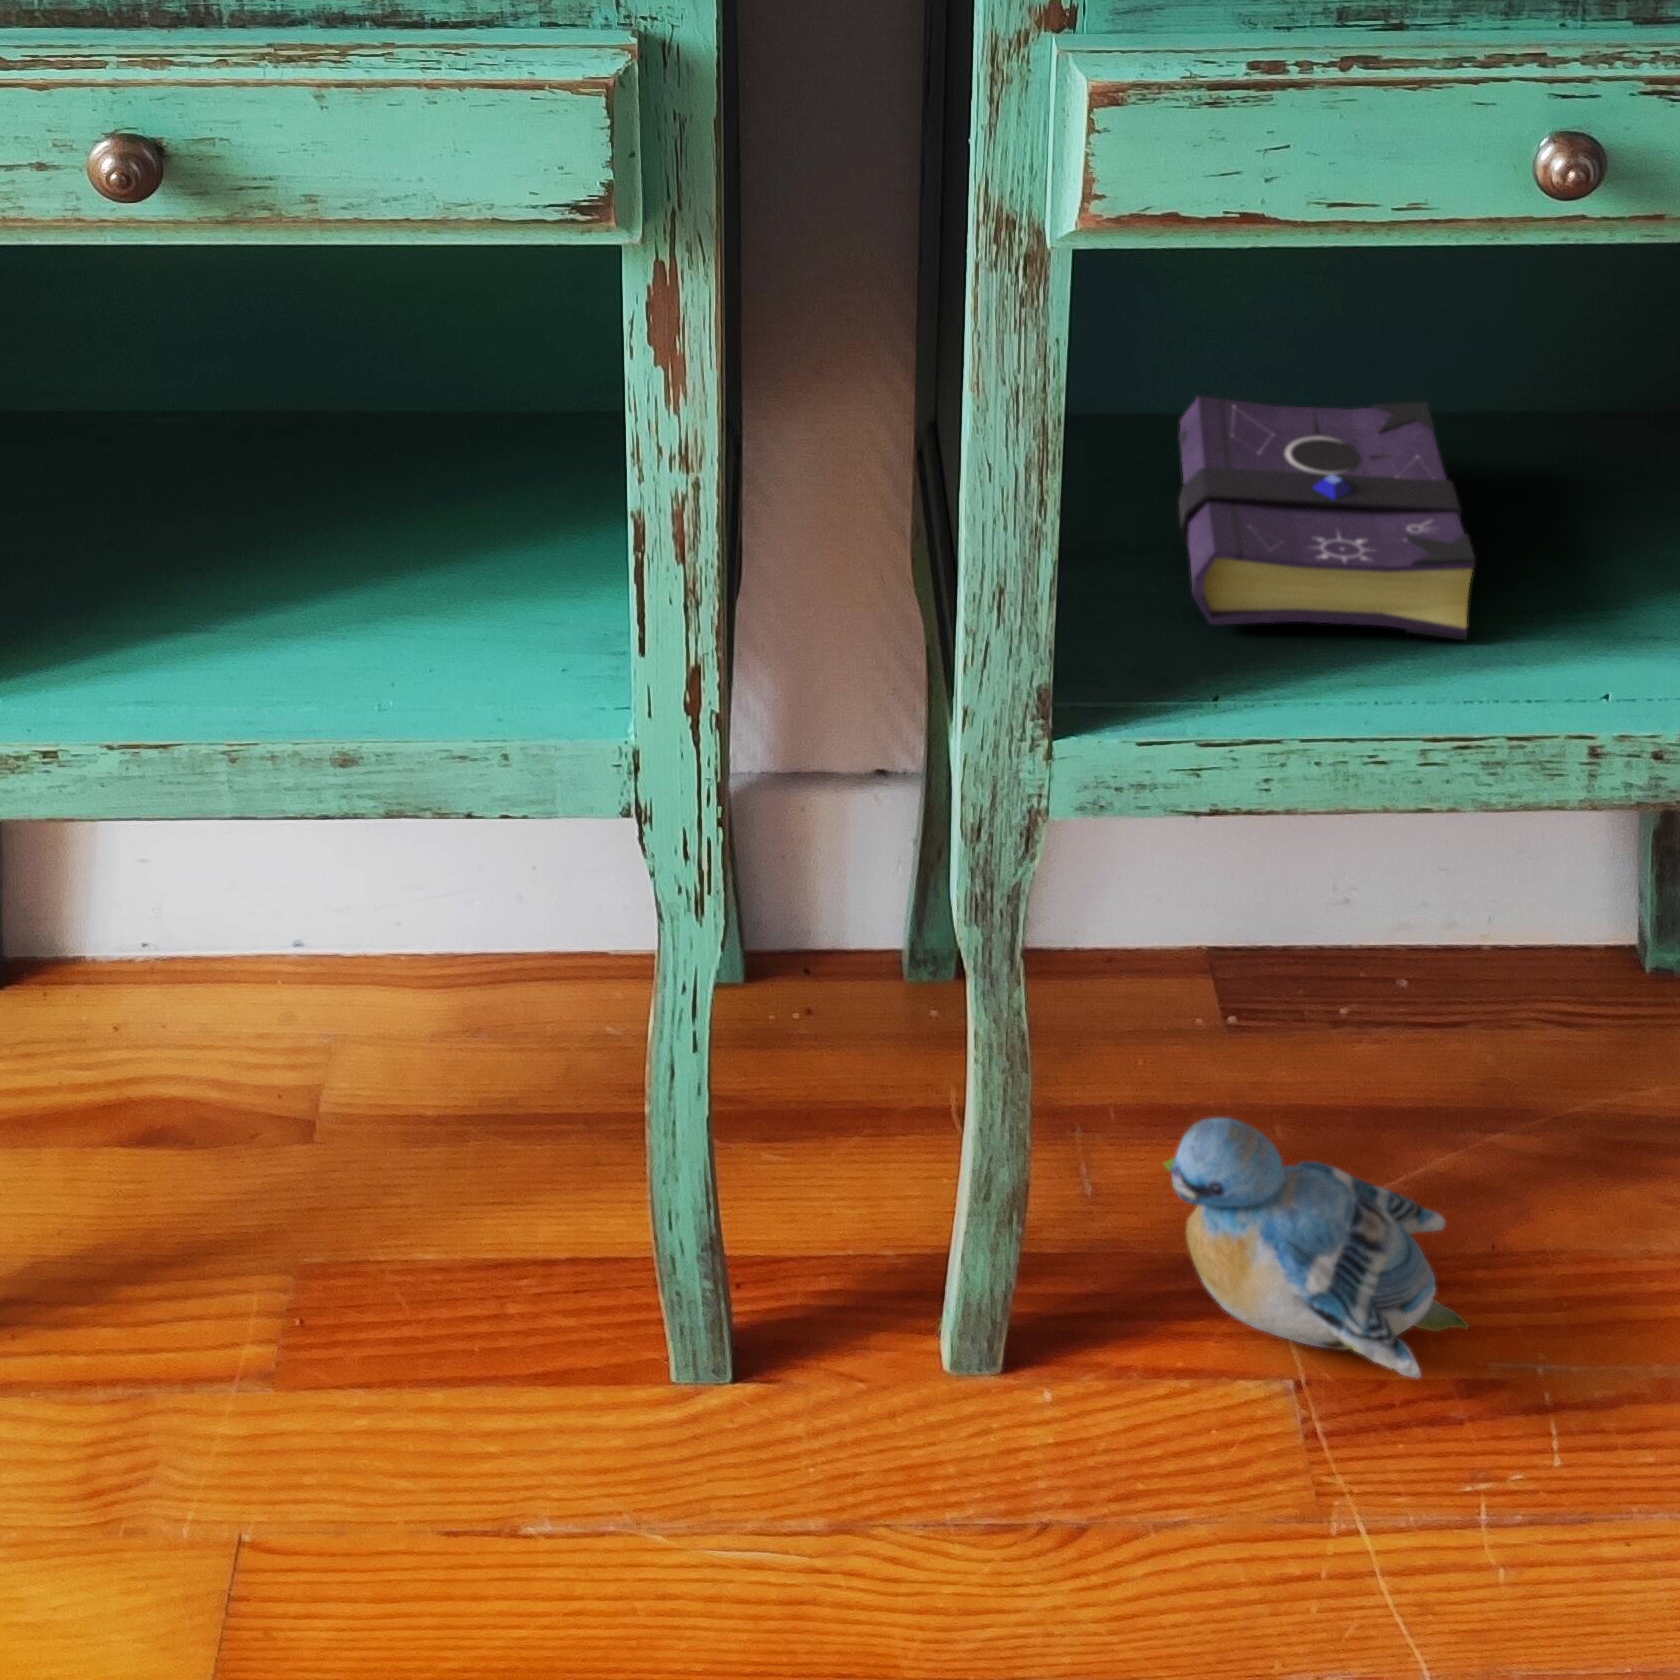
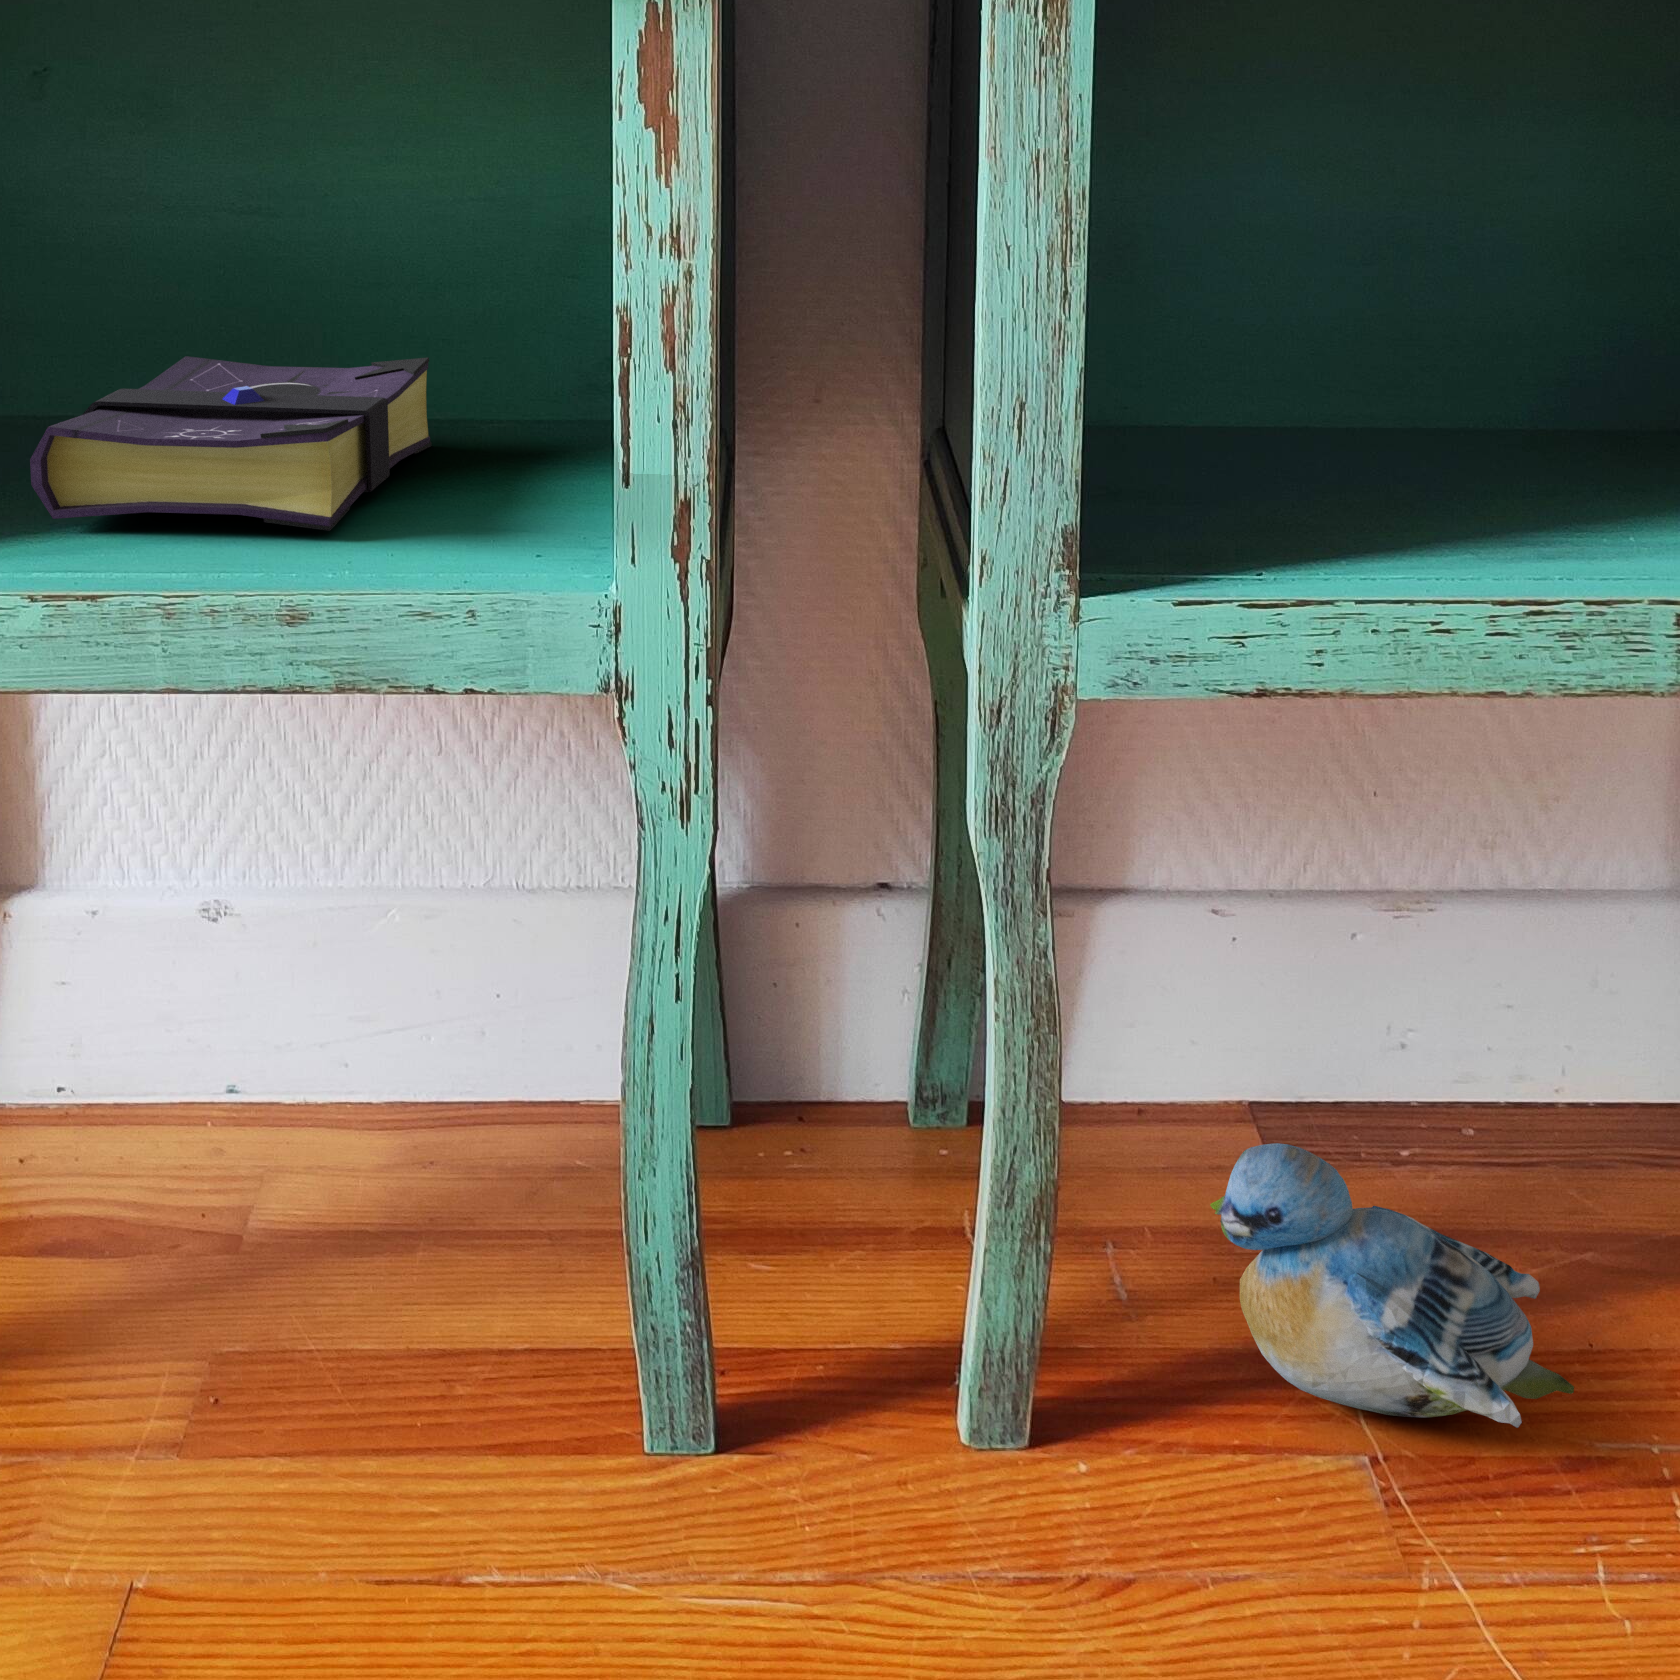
book: present [1179,396,1475,640] -> present [30,356,432,531]

